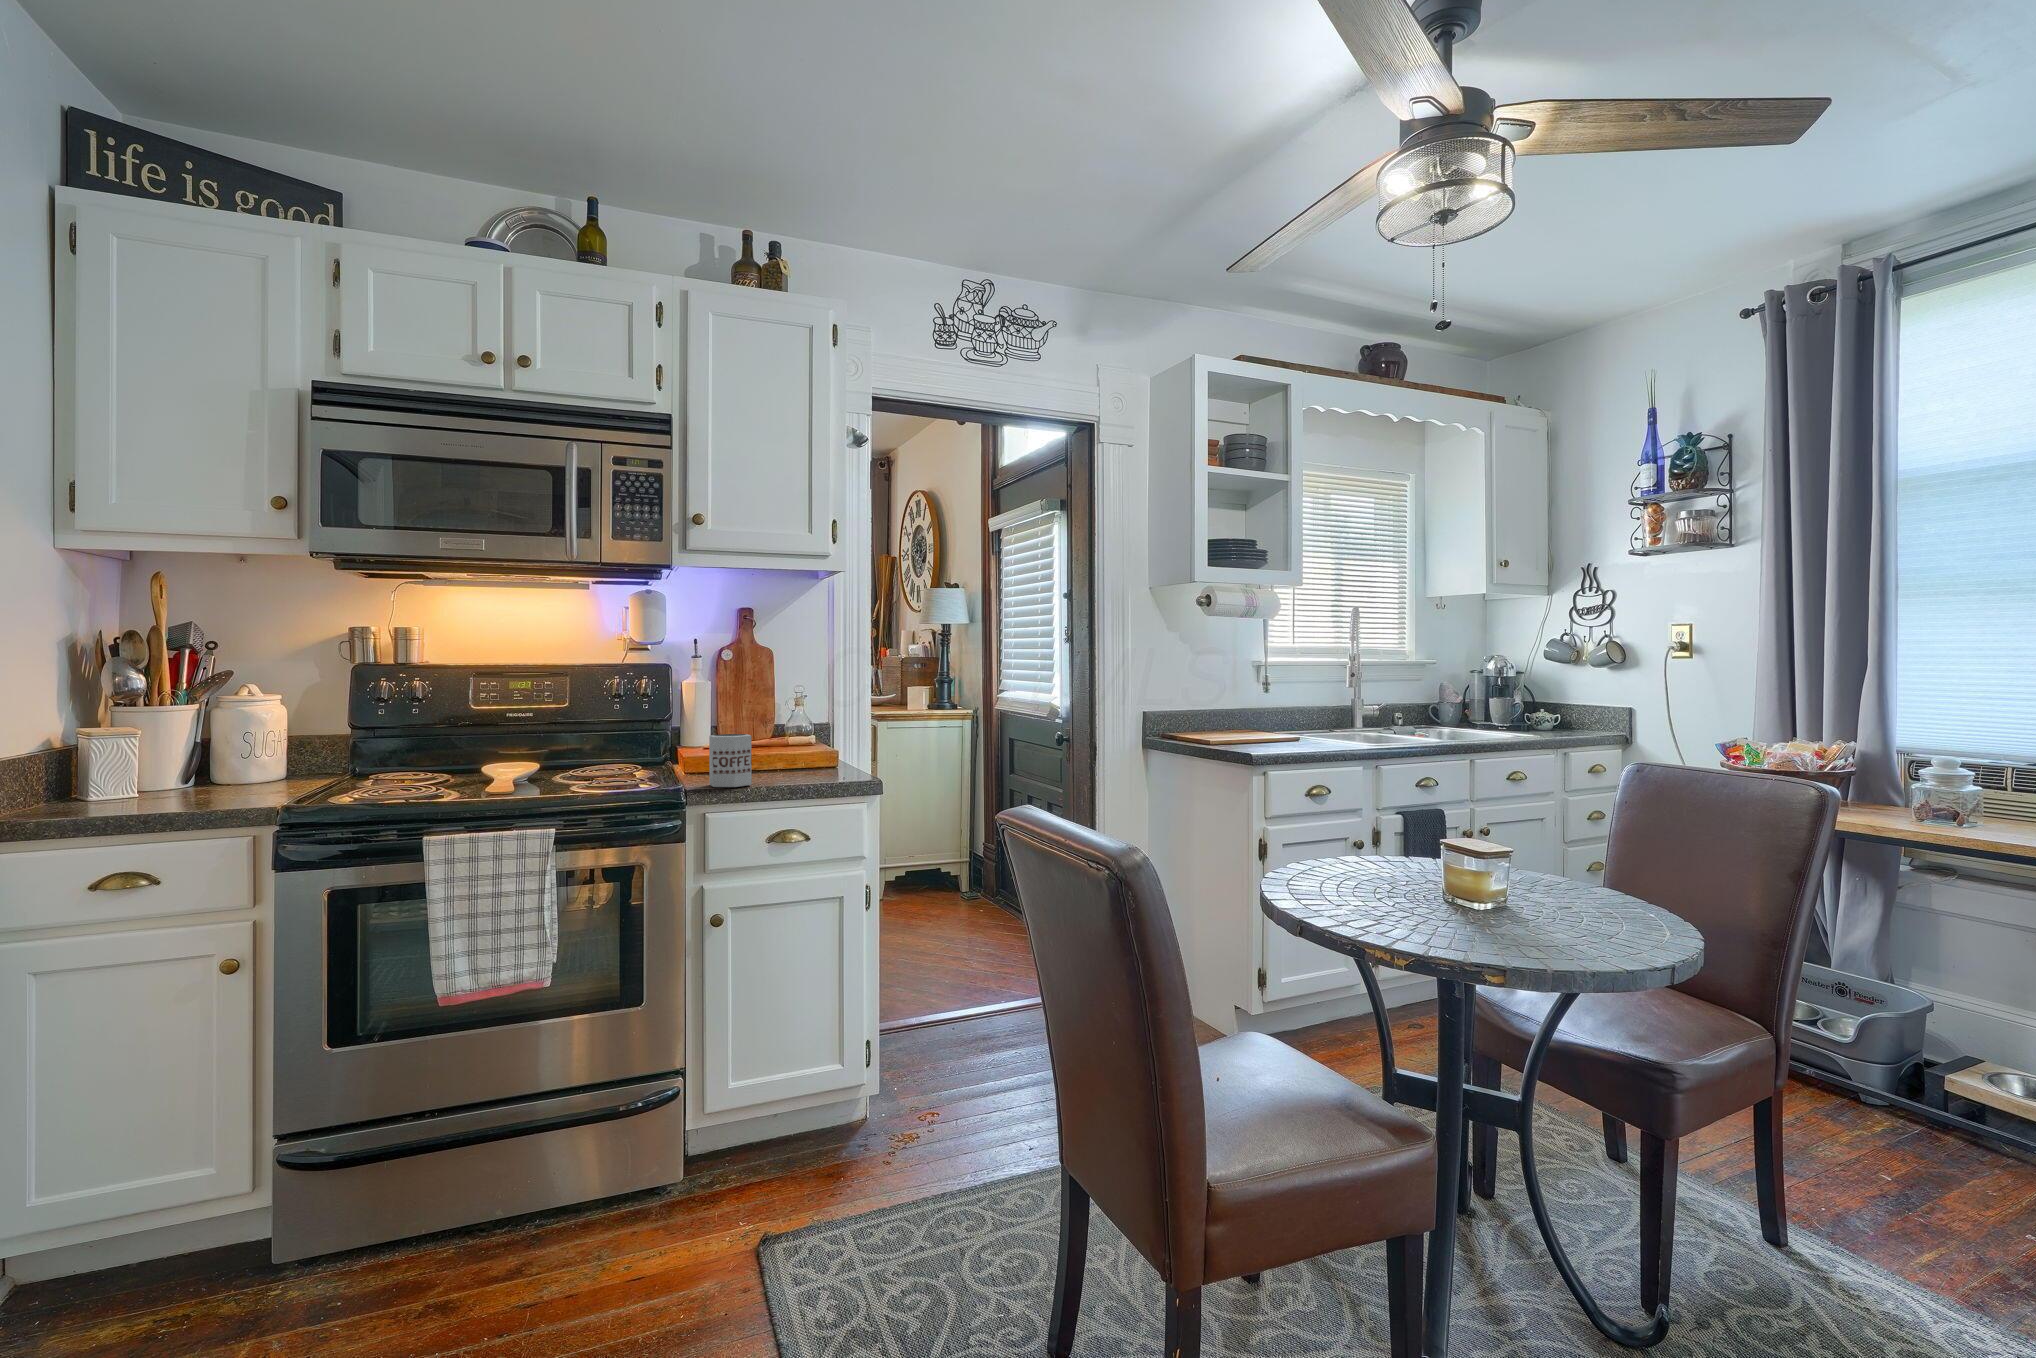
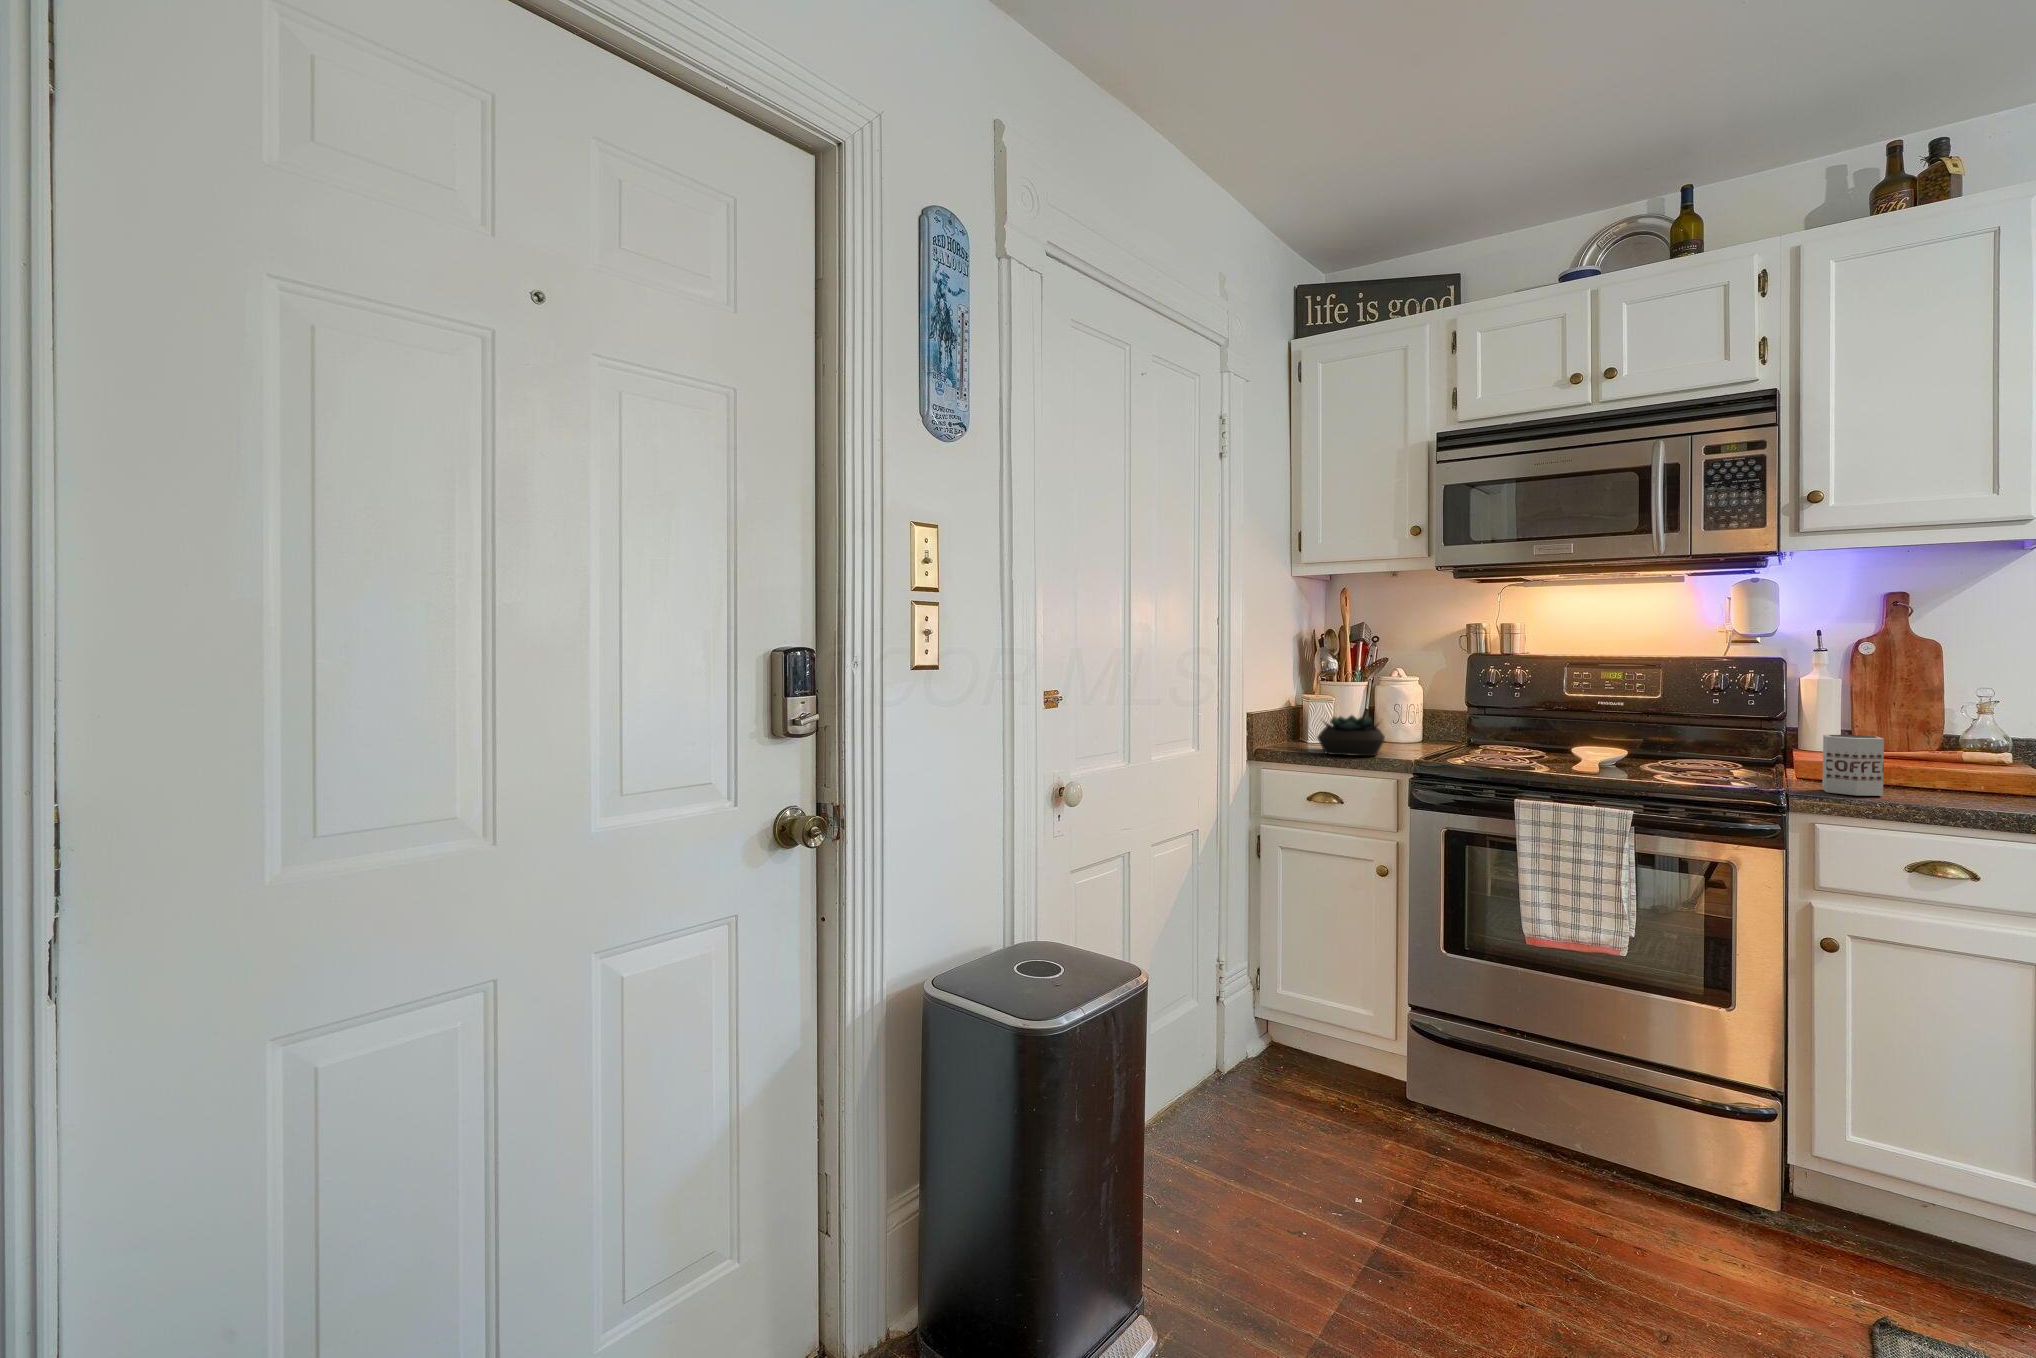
succulent plant: none [106,748,231,810] -> present [1317,715,1385,756]

